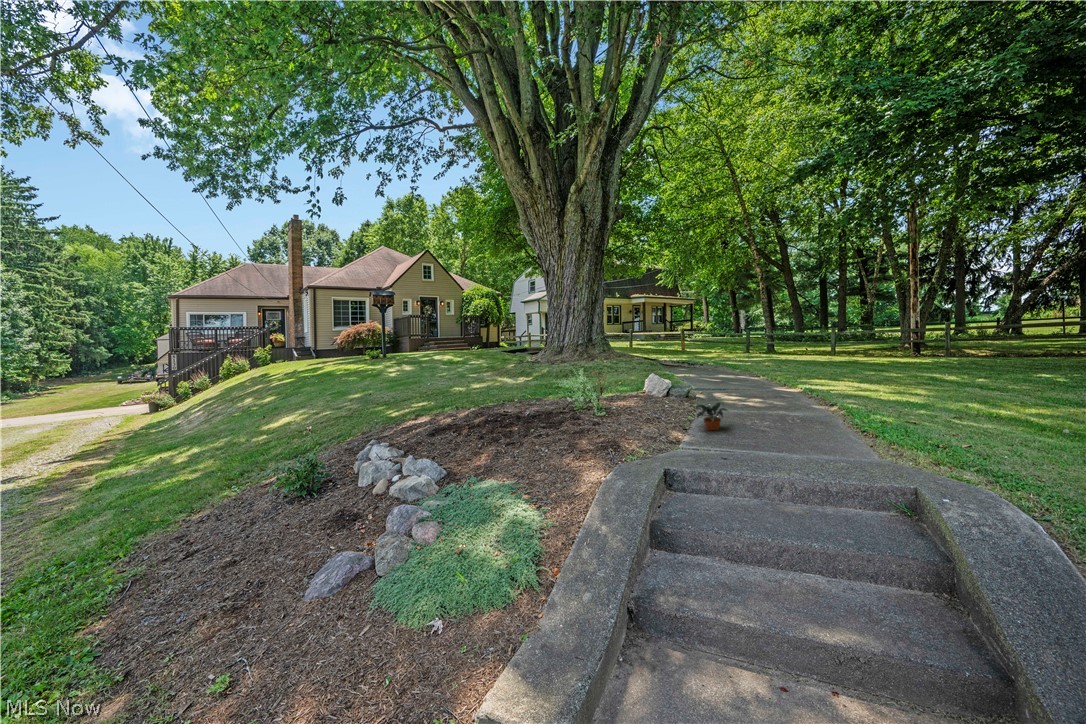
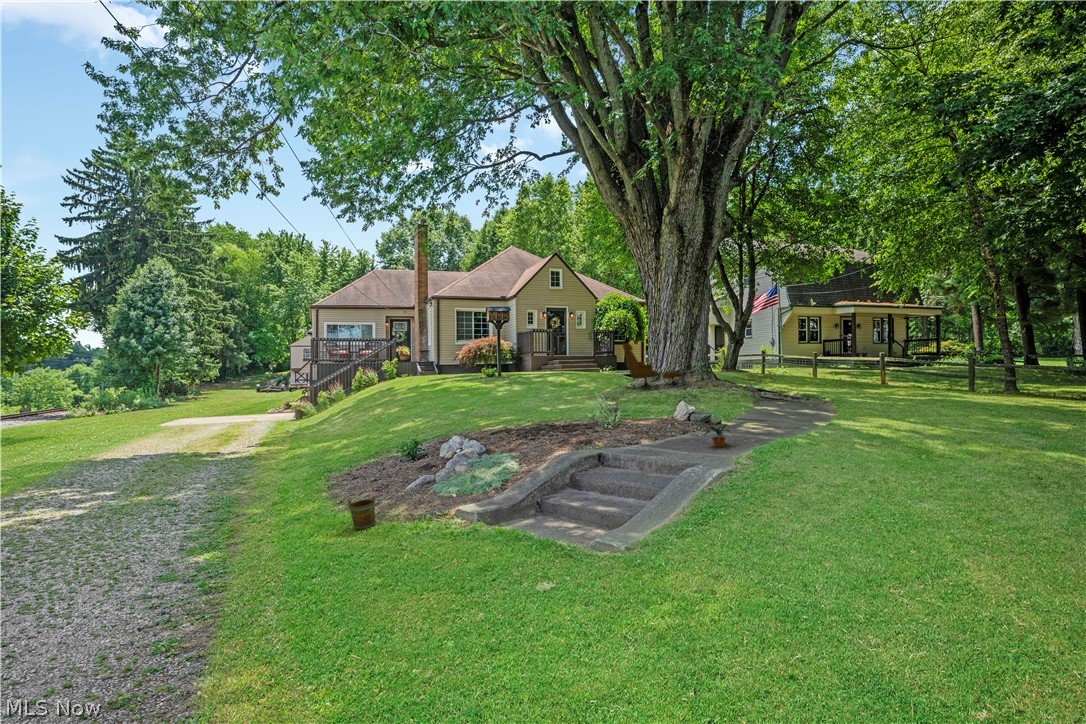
lounge chair: none [529,320,587,367] -> present [623,344,683,389]
bucket: none [142,600,219,682] -> present [348,496,376,530]

